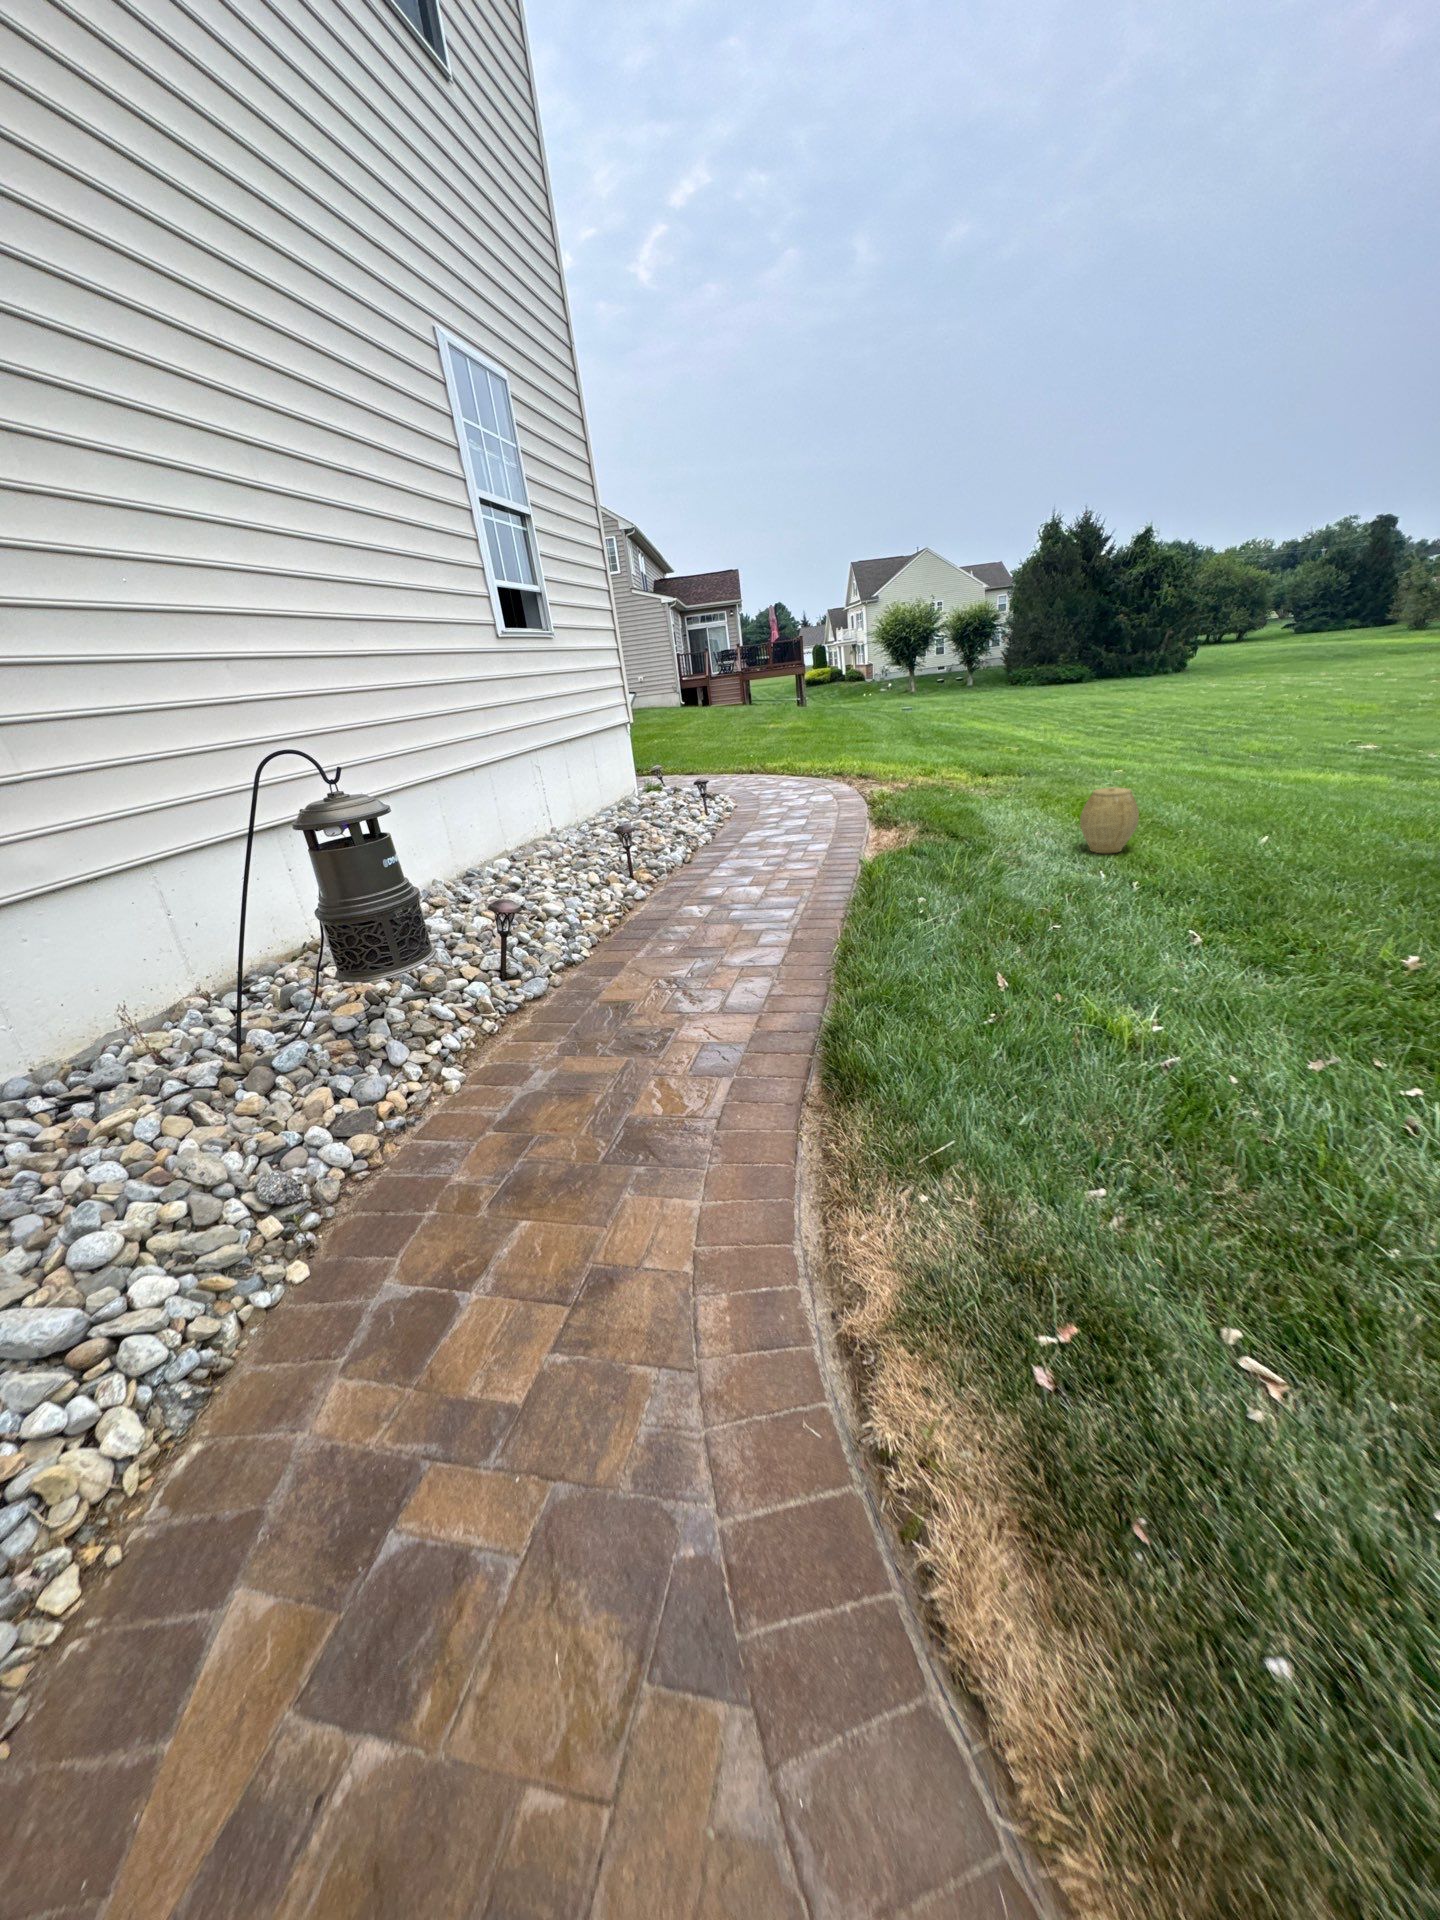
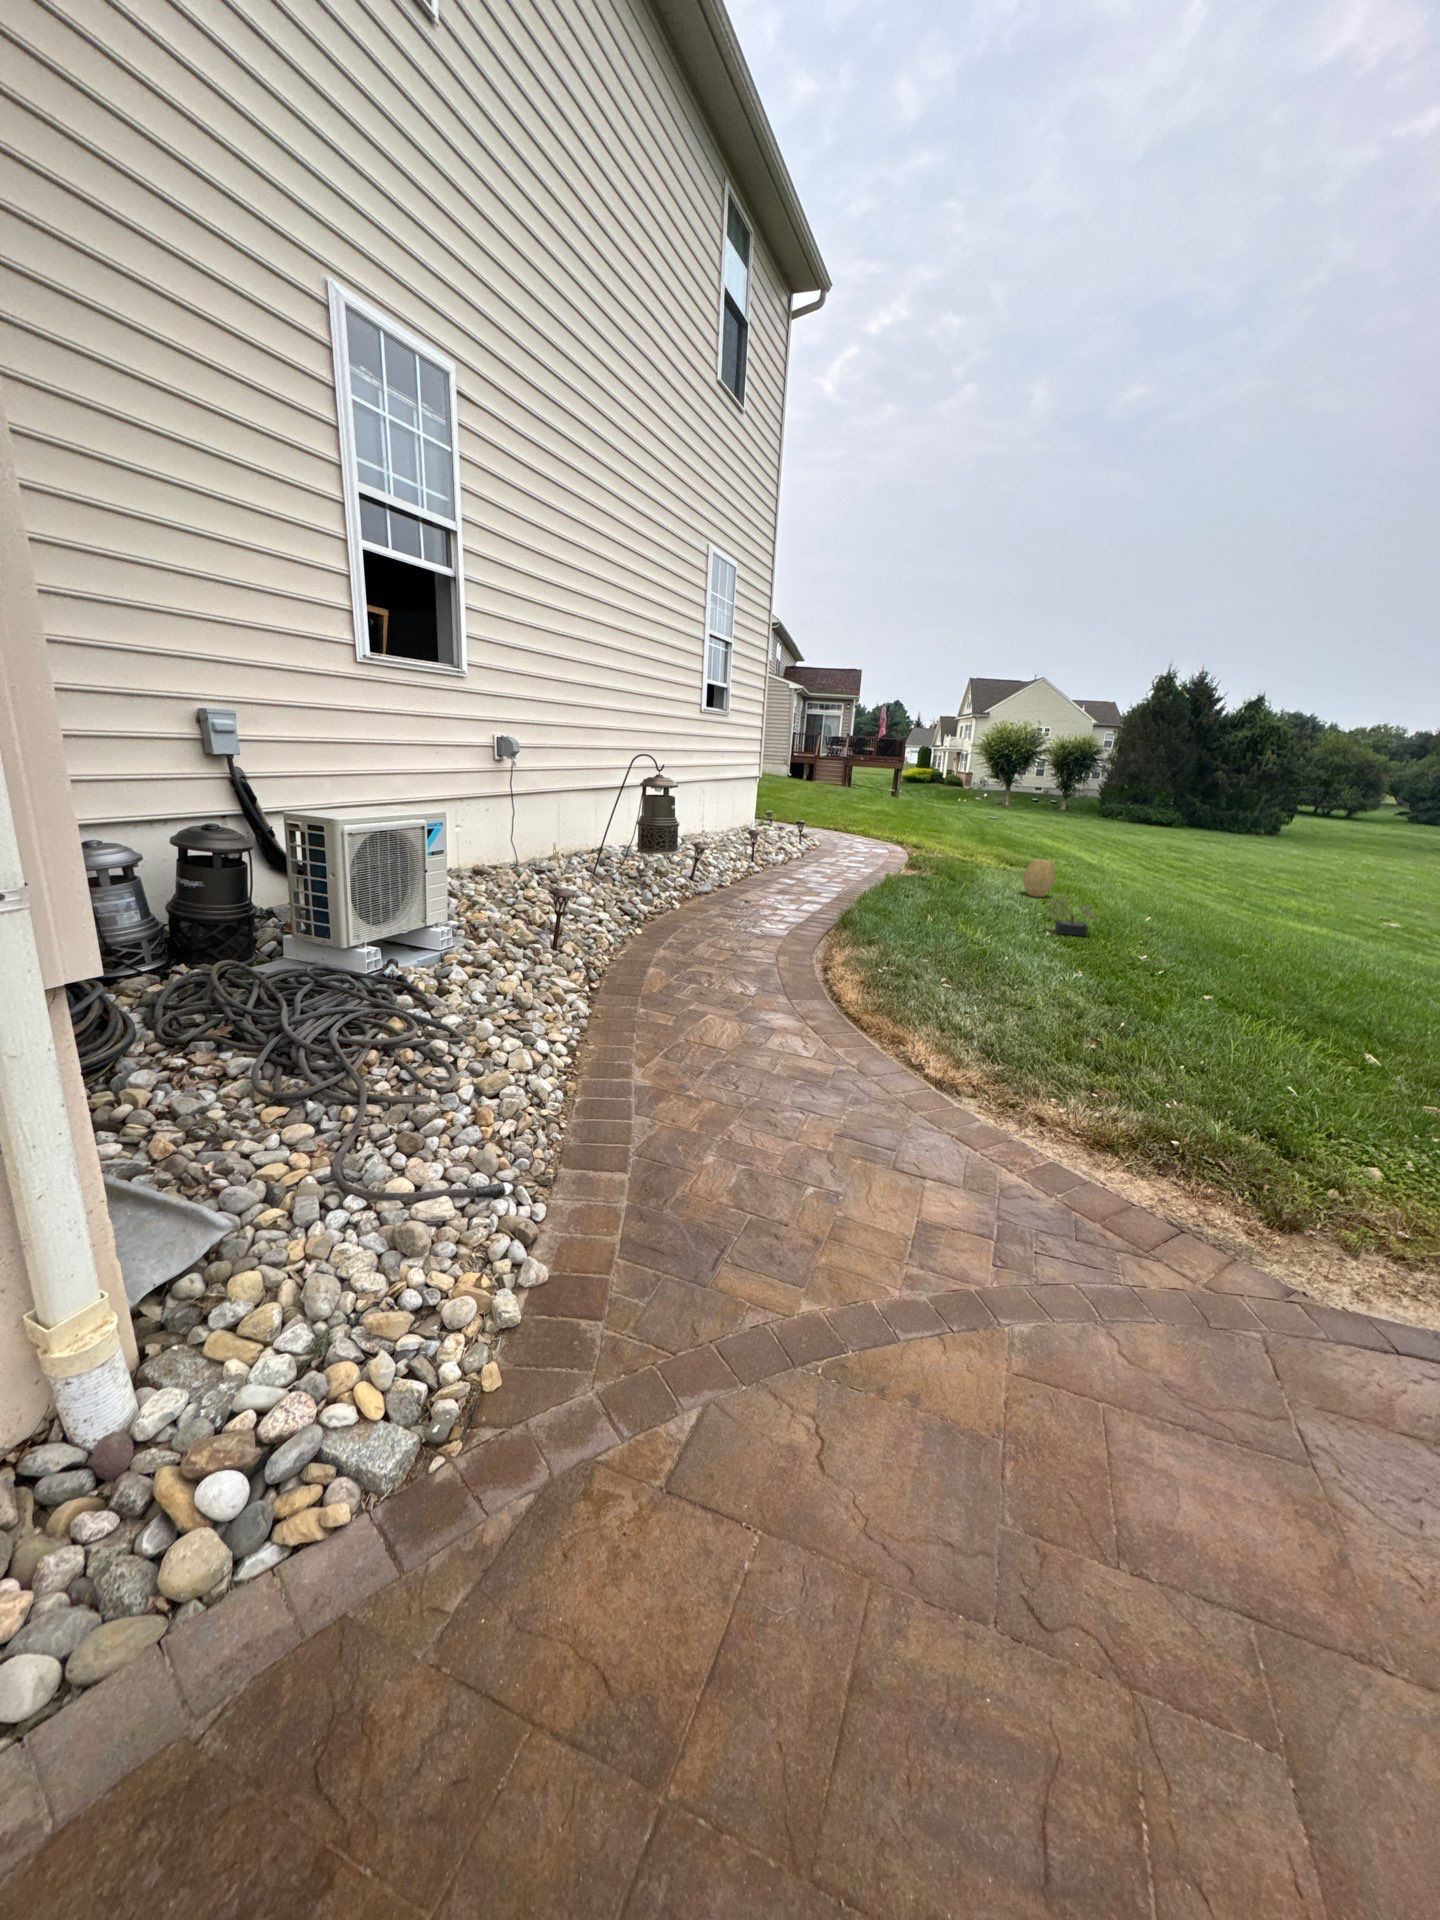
decorative plant: none [1227,882,1342,968] -> present [1046,894,1094,936]

